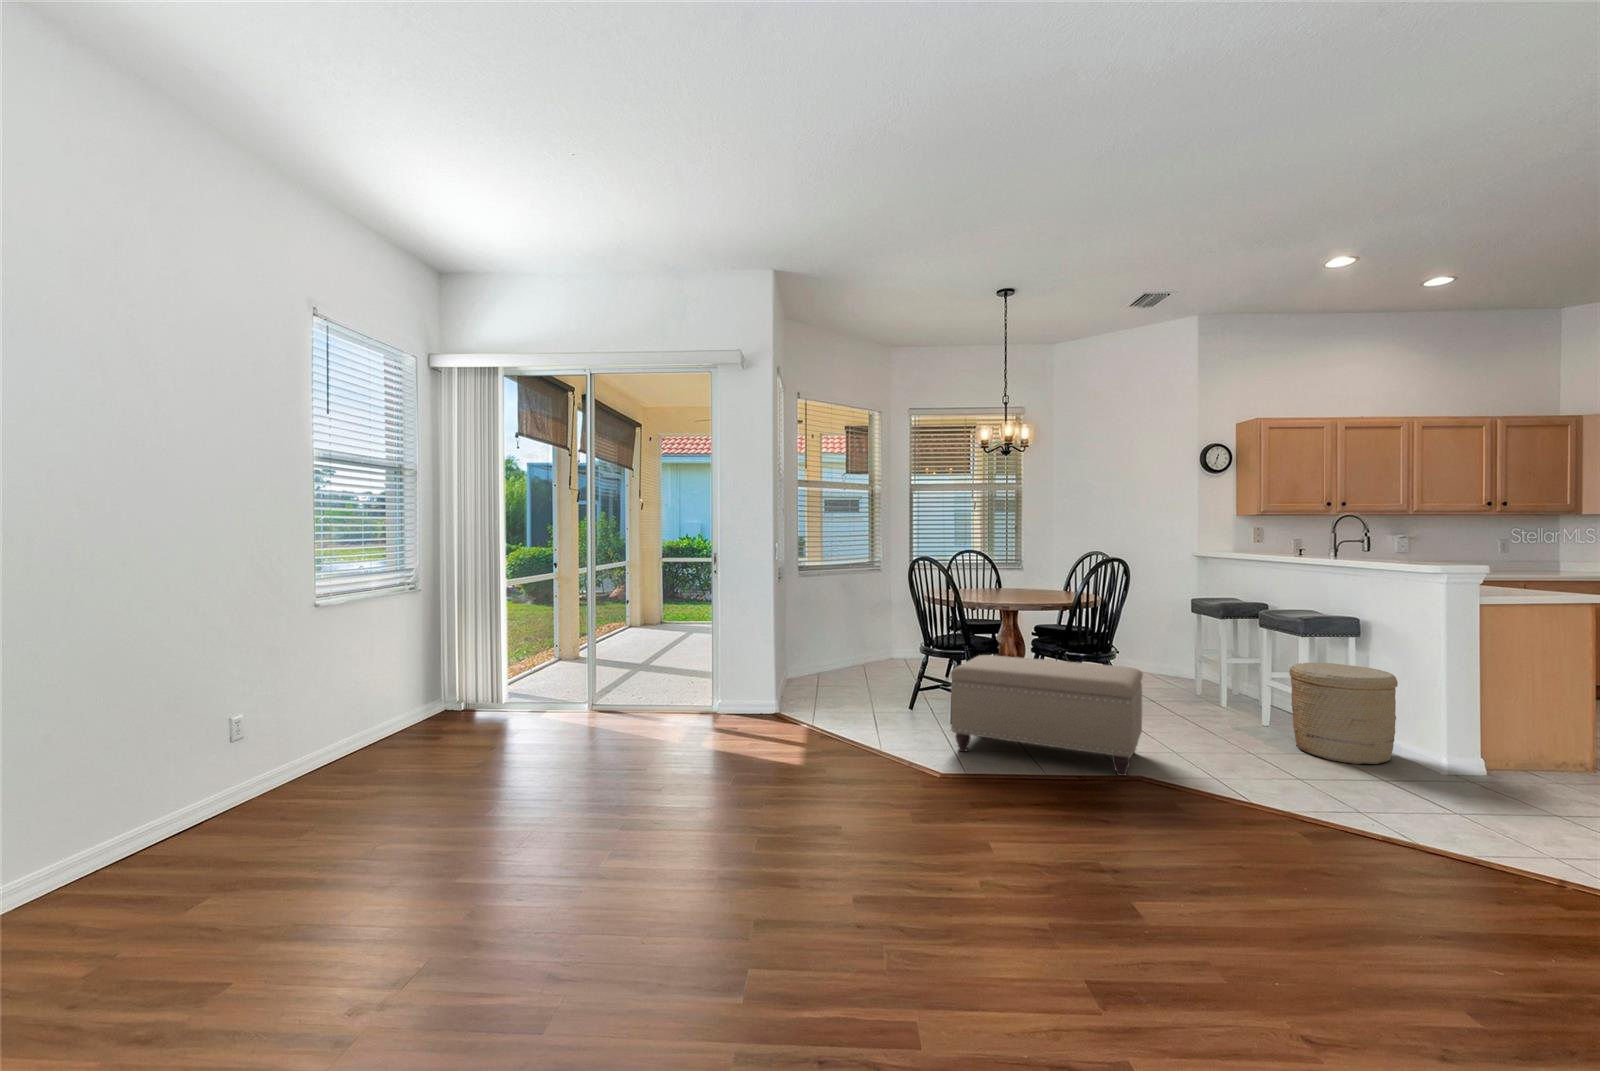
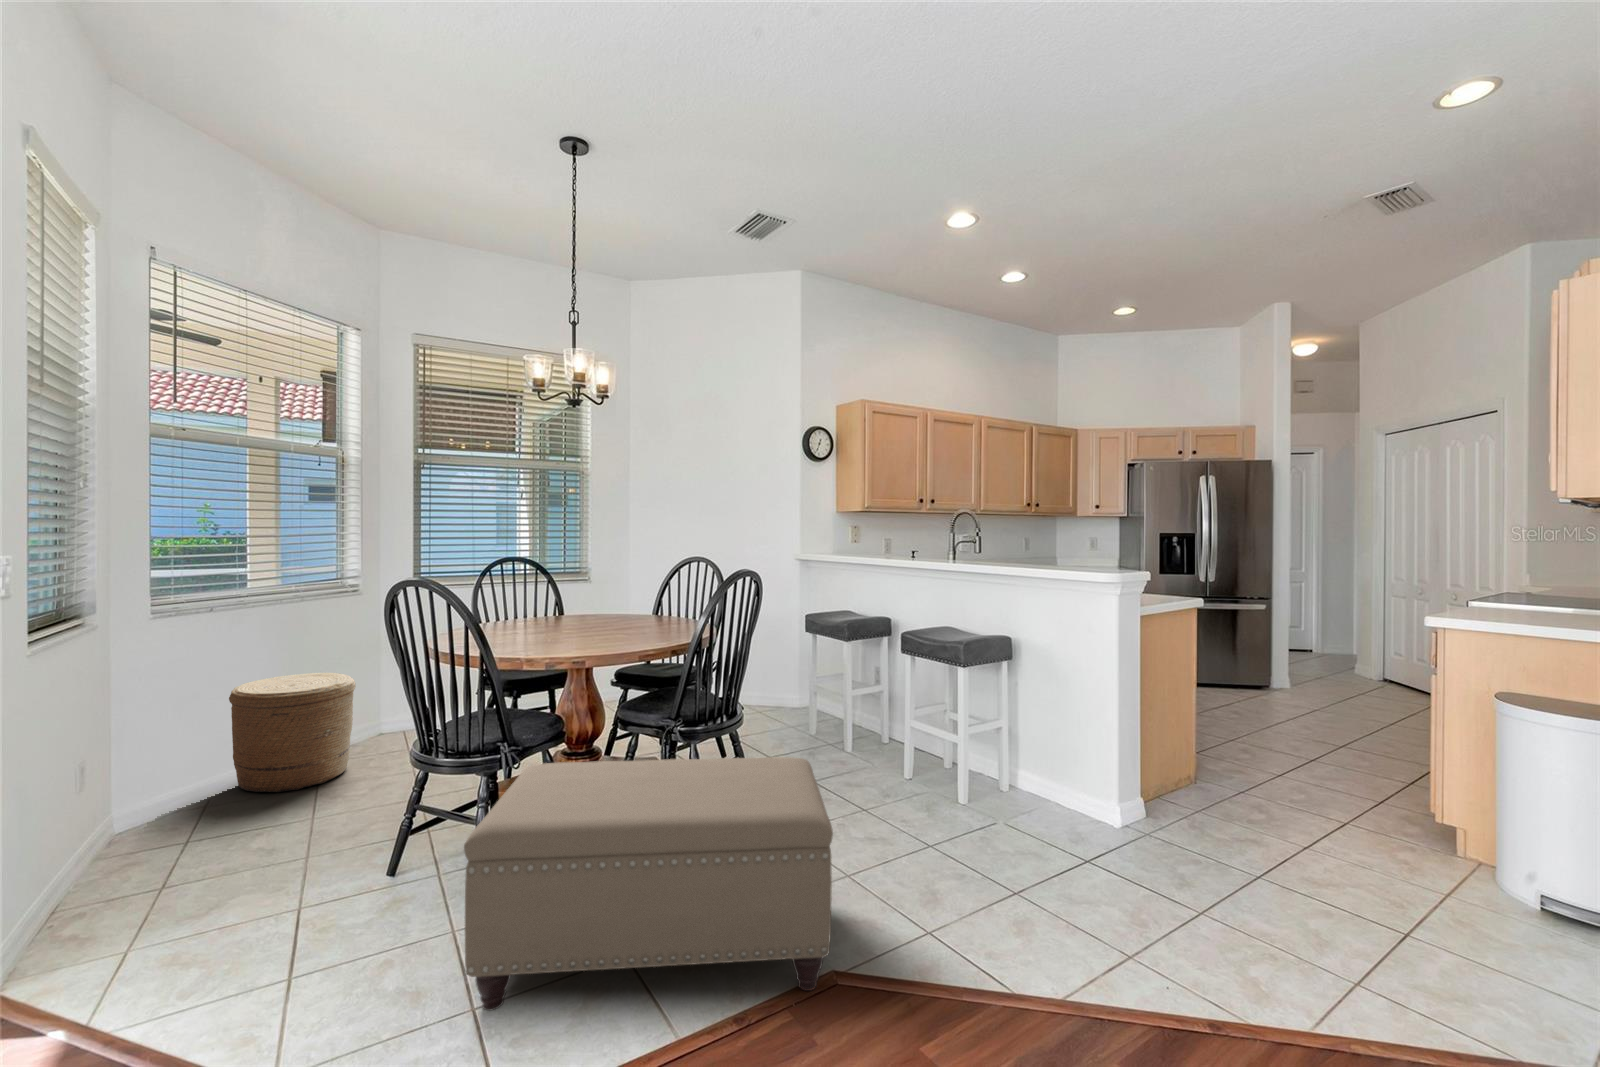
woven basket: present [1289,663,1398,764] -> present [229,673,356,792]

